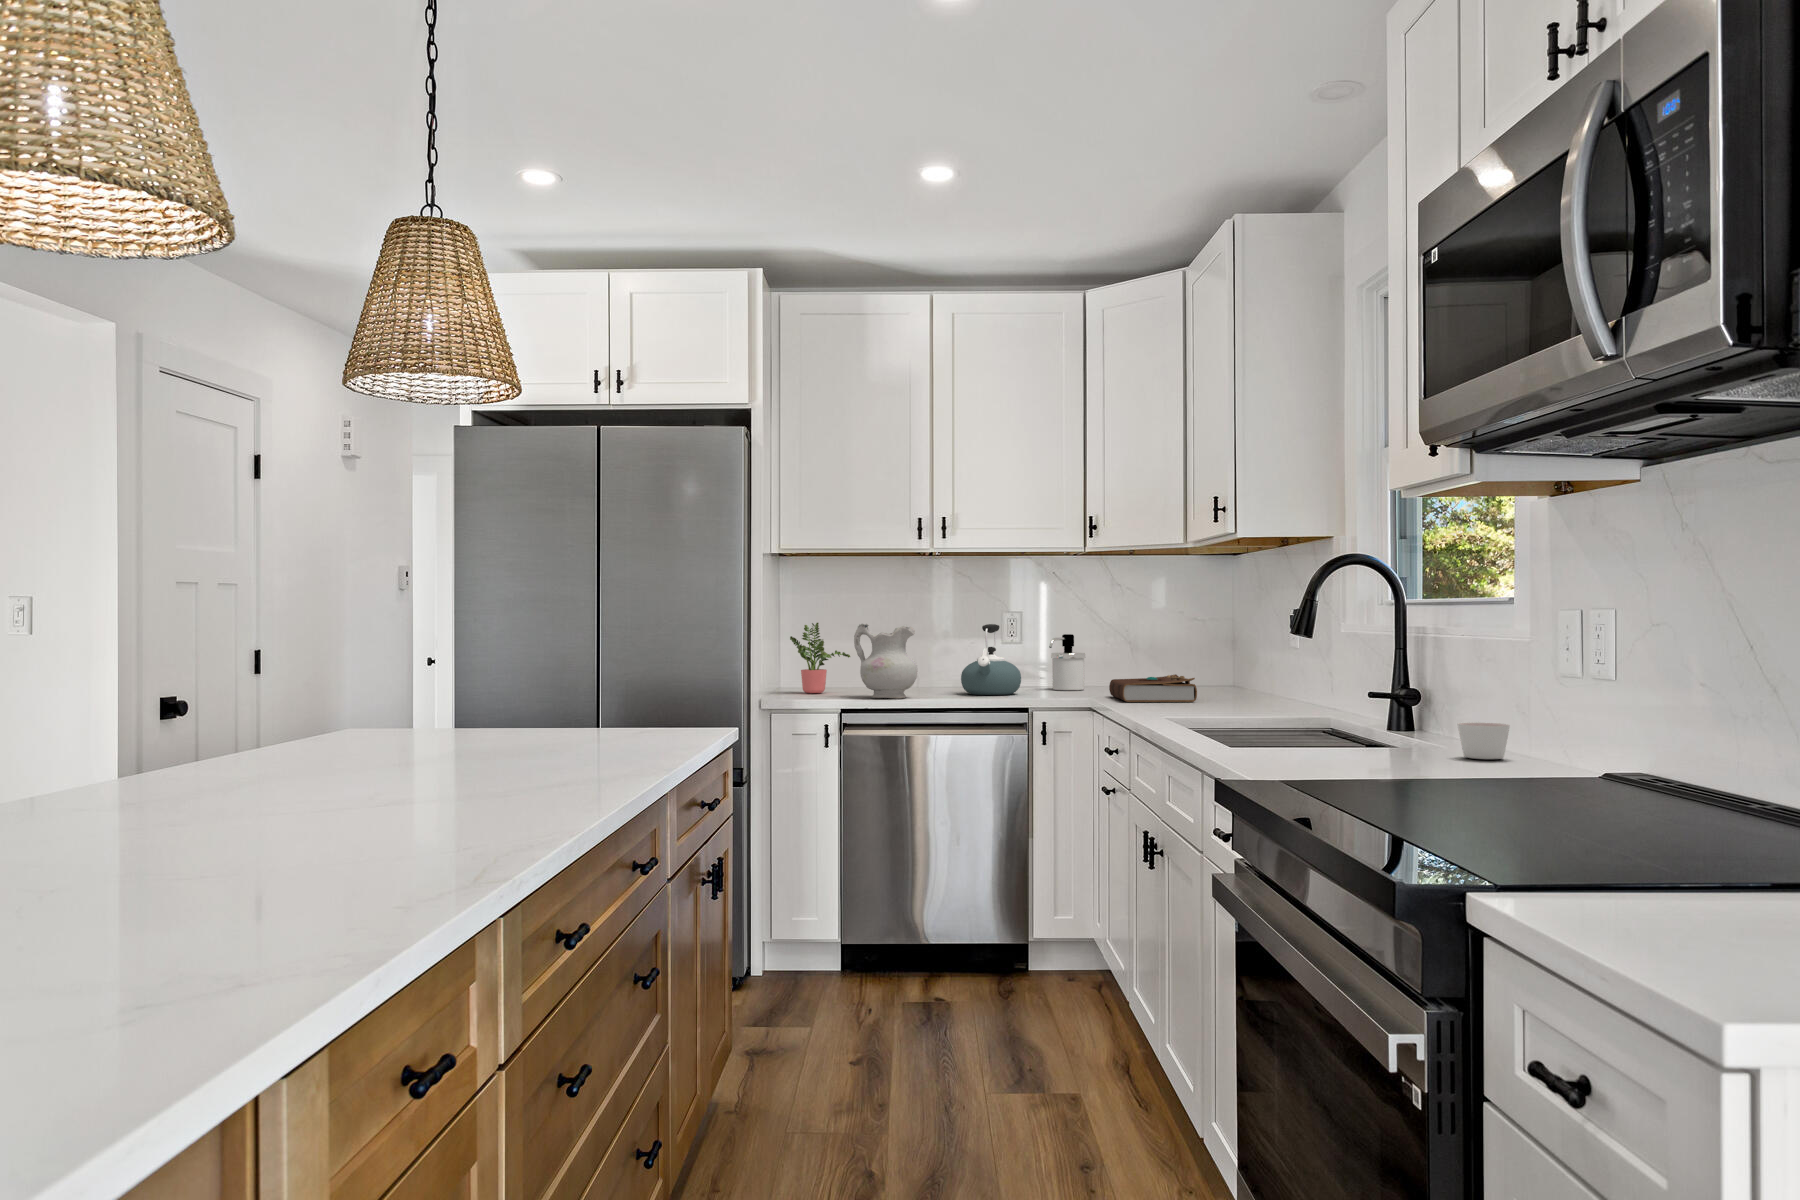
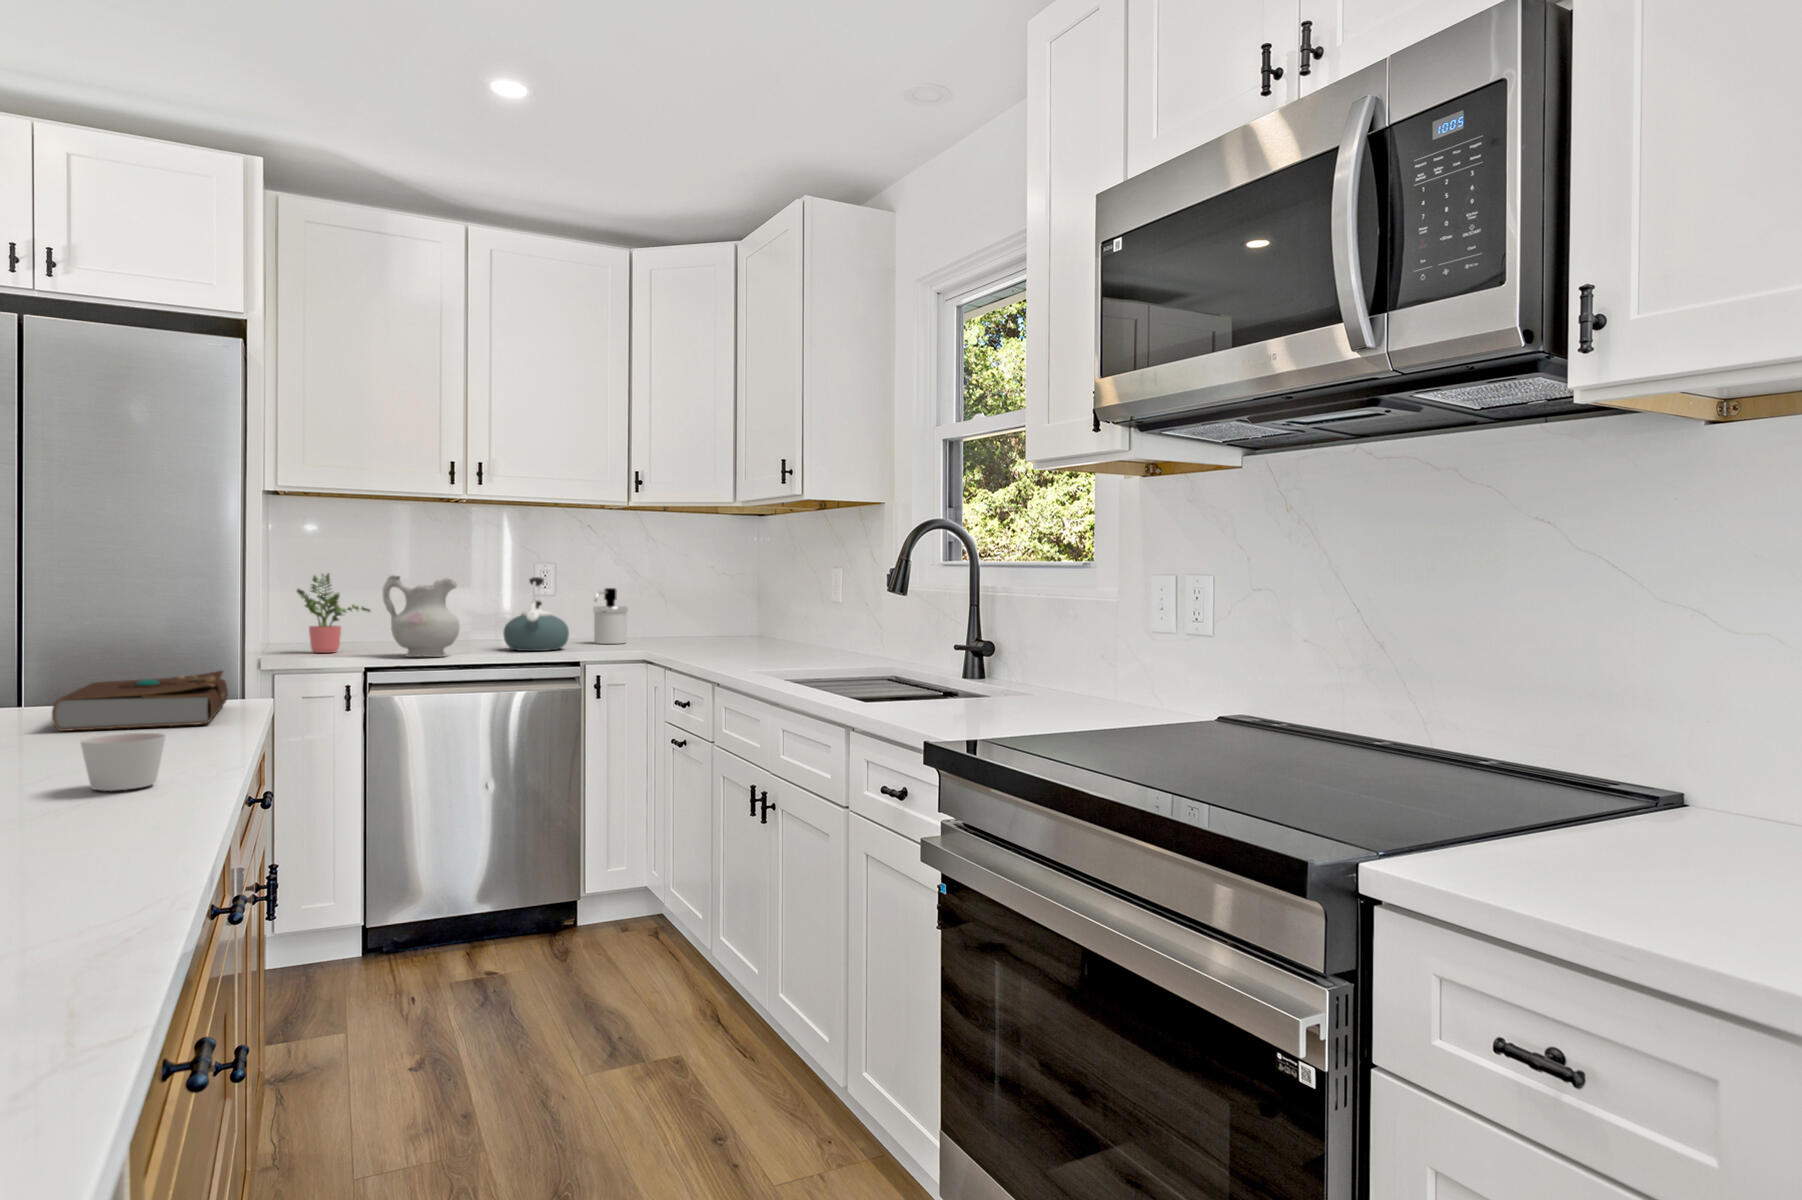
book: present [1109,674,1197,702] -> present [52,671,228,731]
candle: present [1457,722,1510,759] -> present [80,733,165,791]

